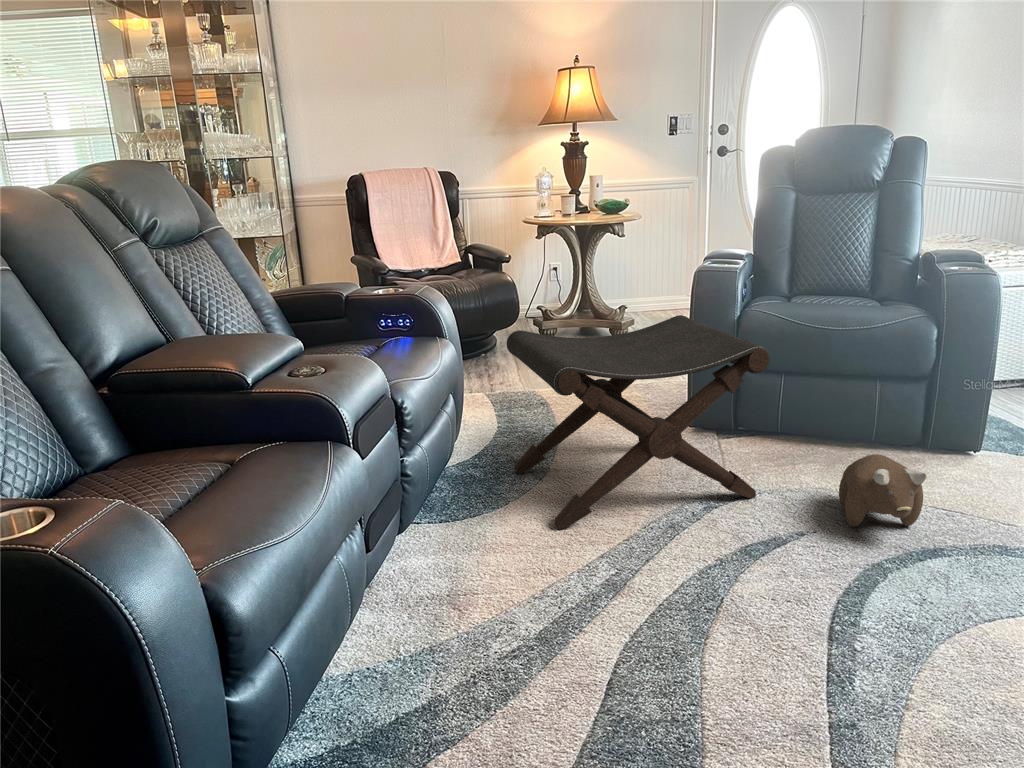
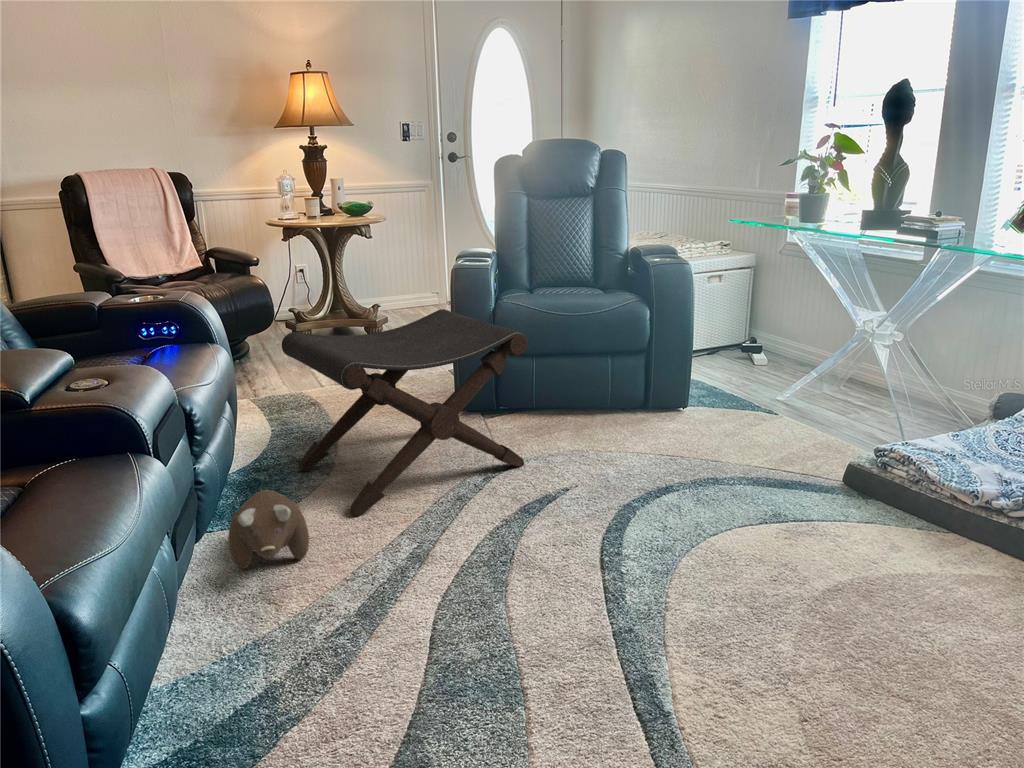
plush toy: present [839,454,927,526] -> present [228,490,309,569]

